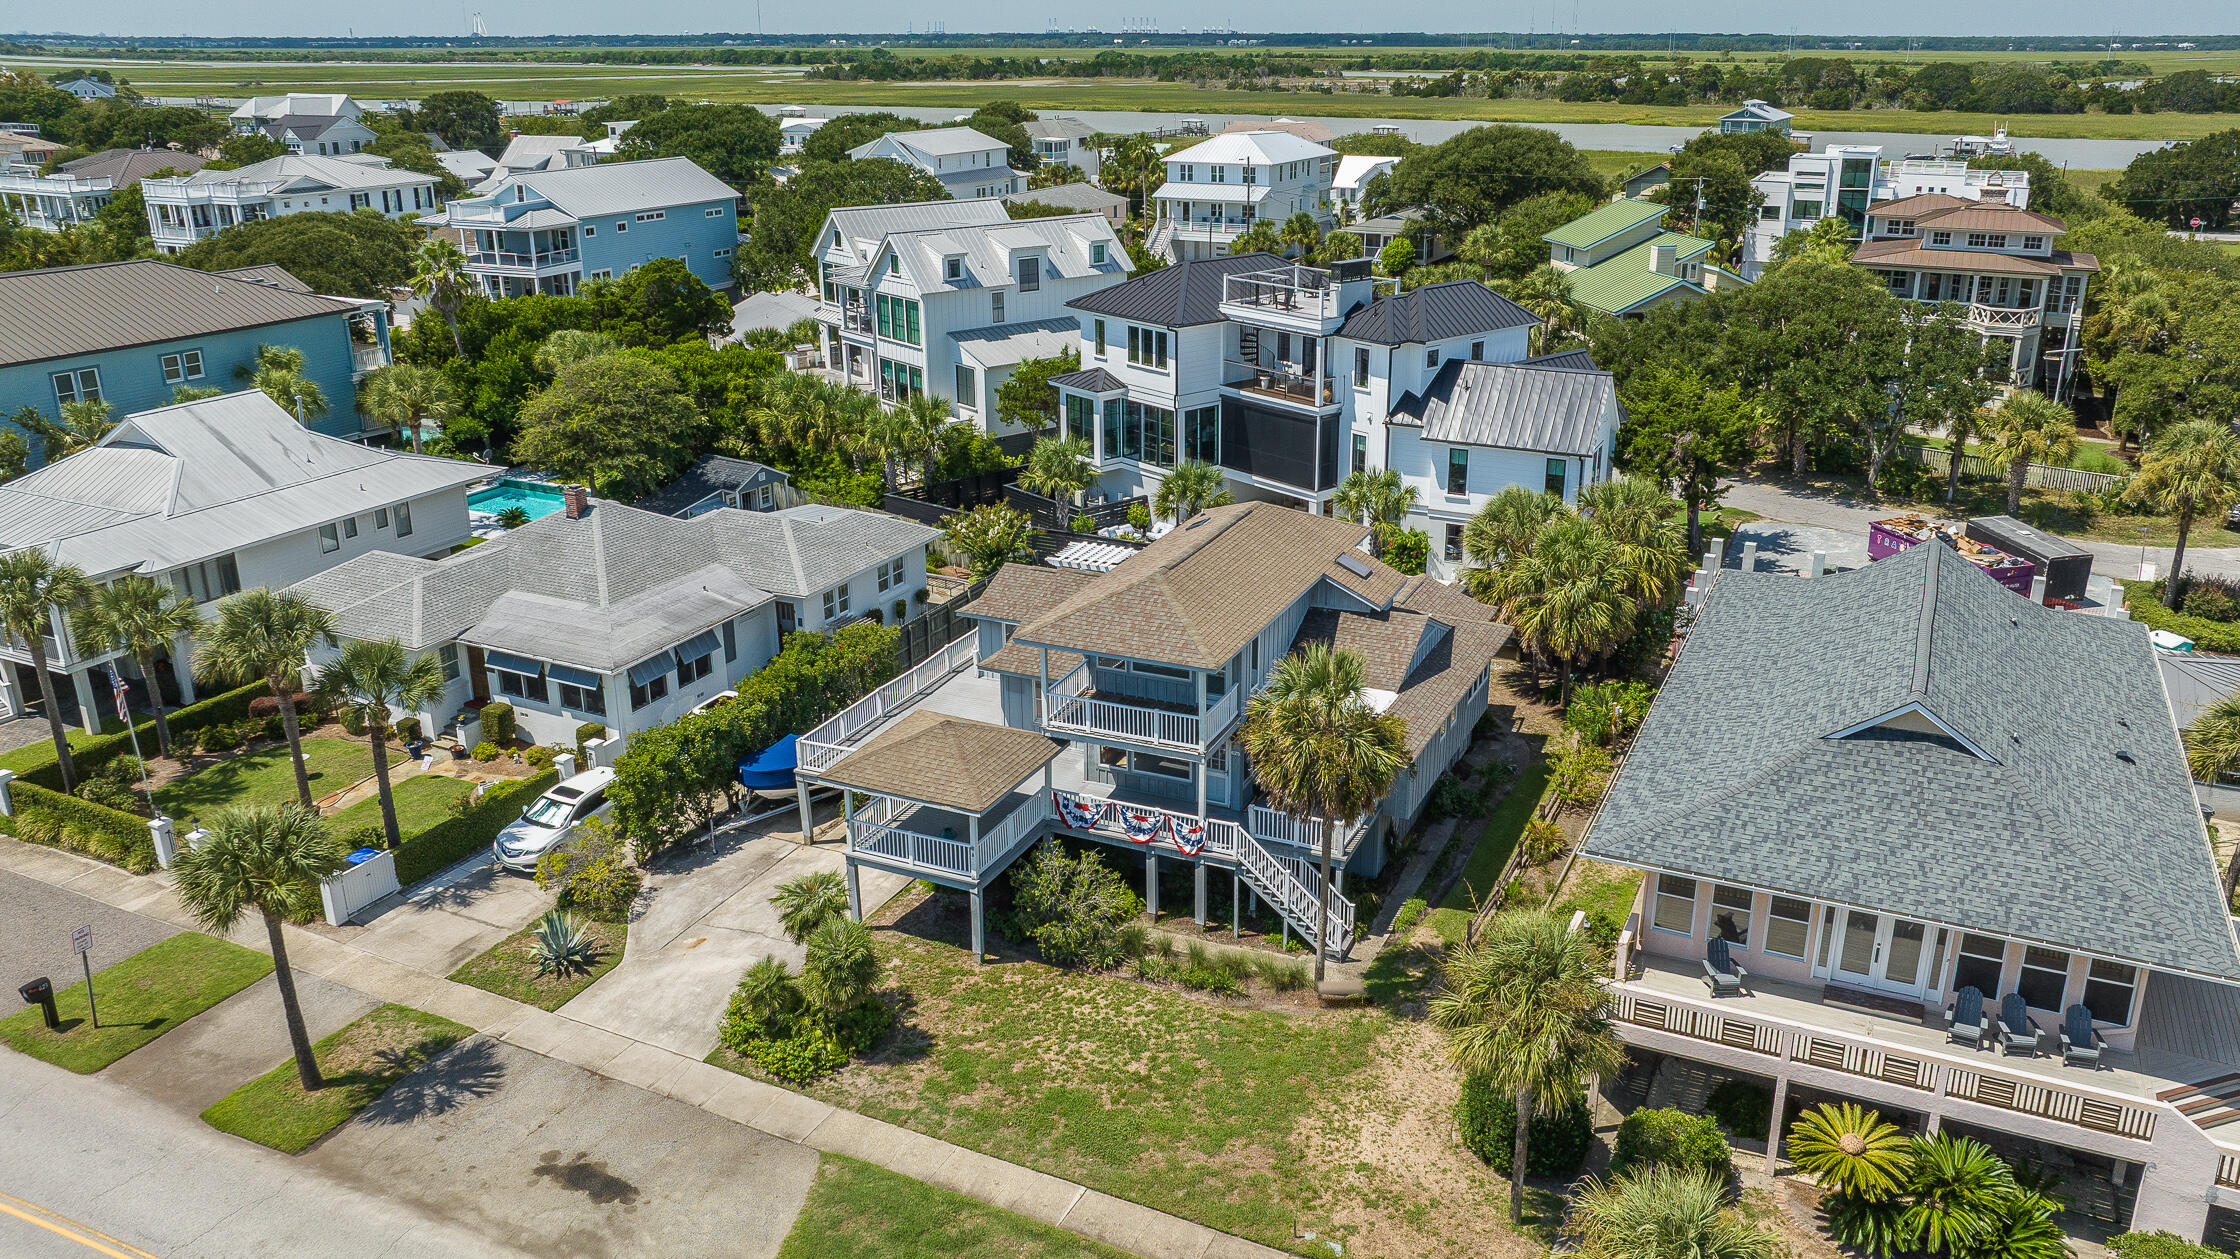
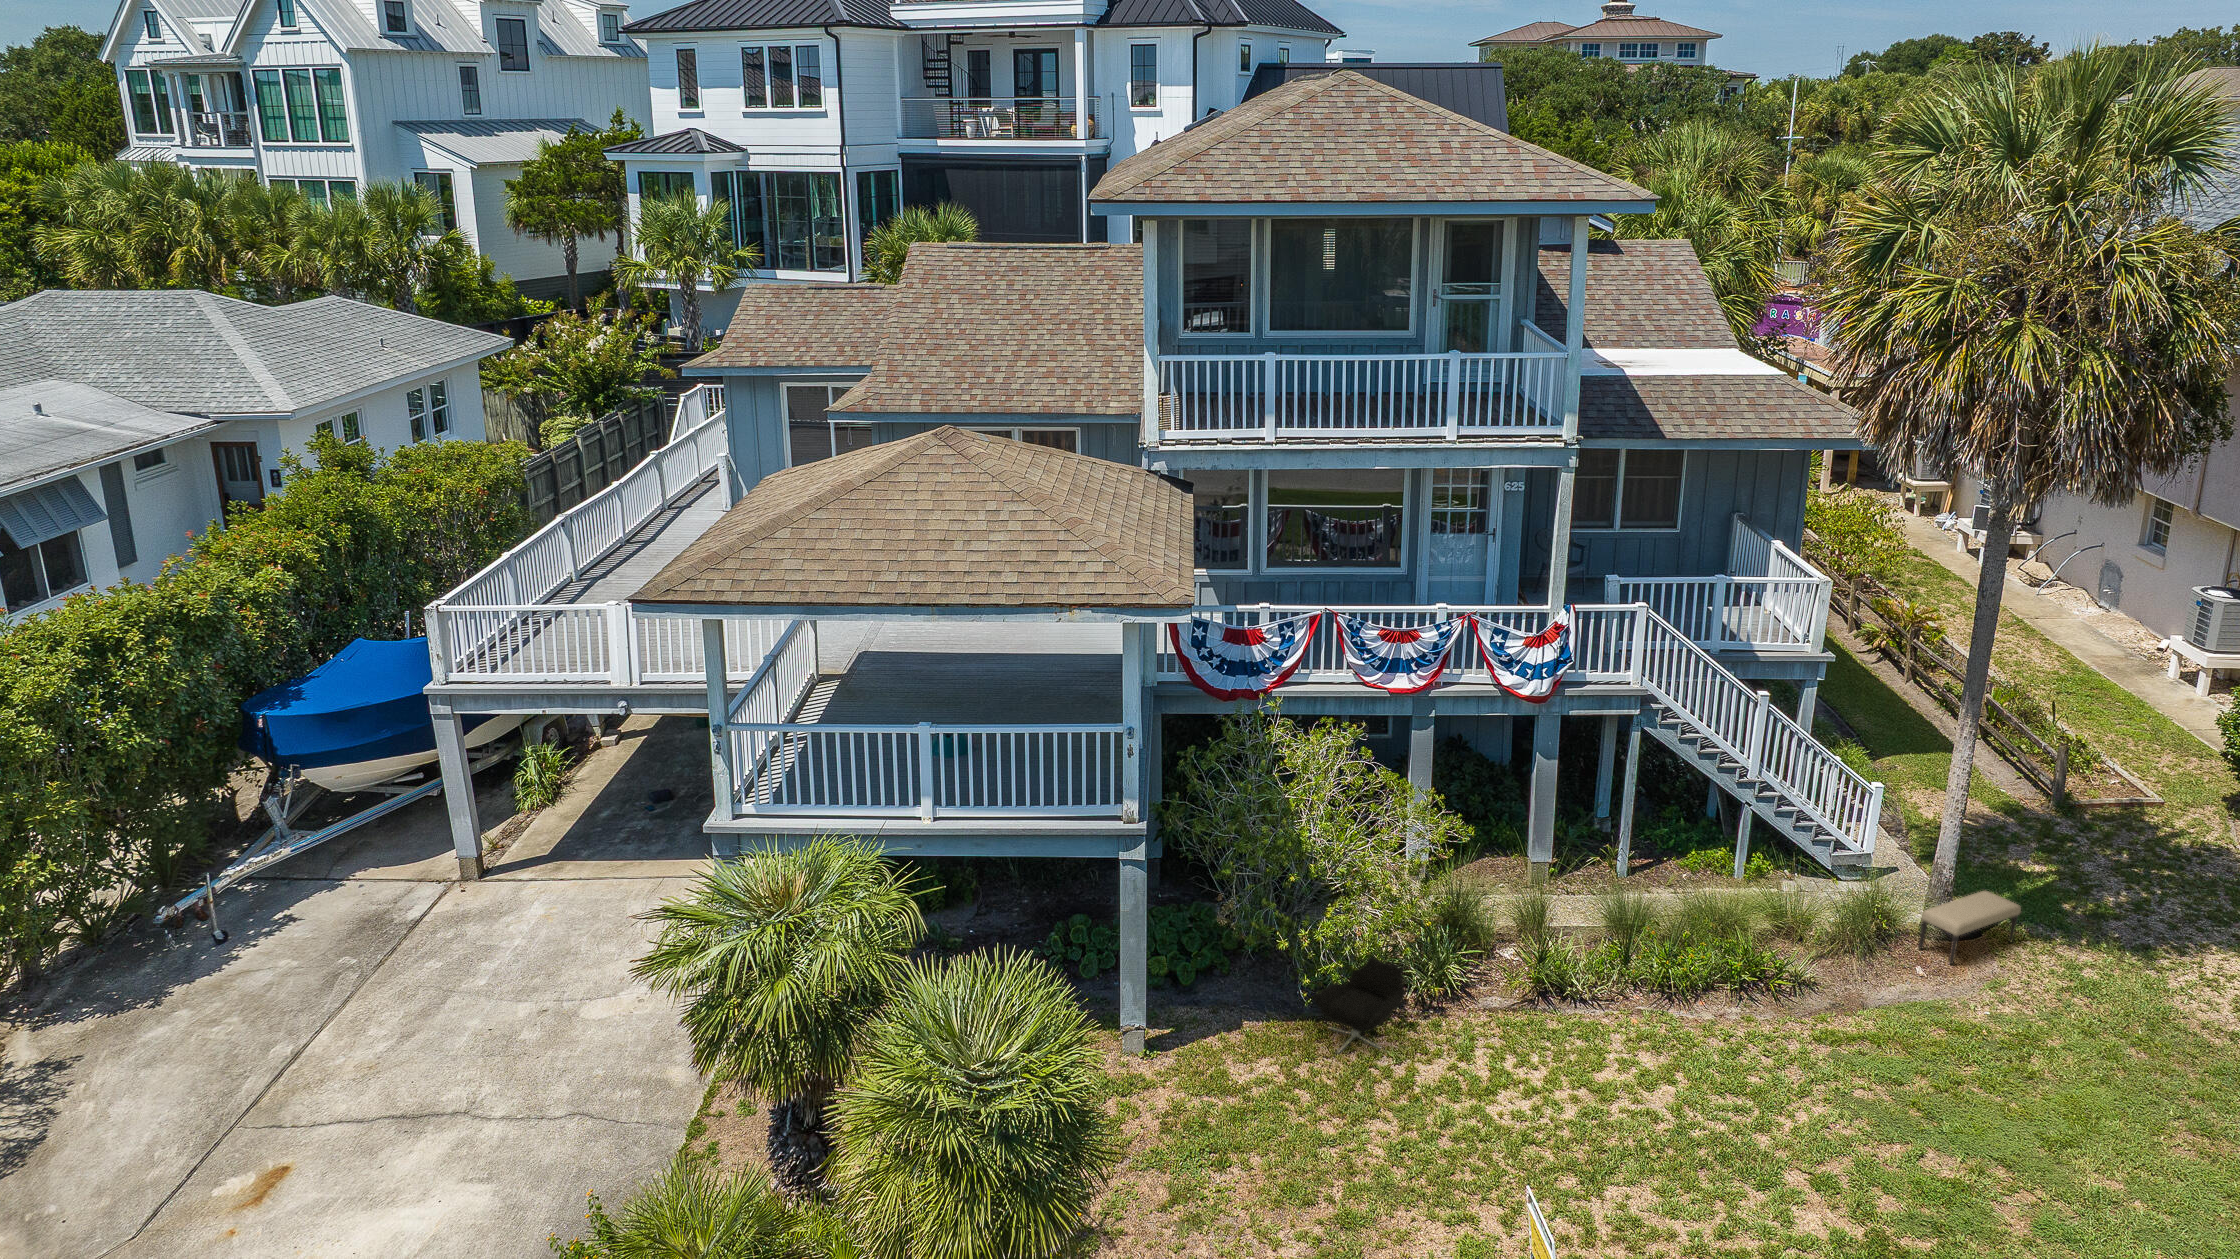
lounge chair: none [1043,944,1077,982] -> present [1313,957,1405,1053]

